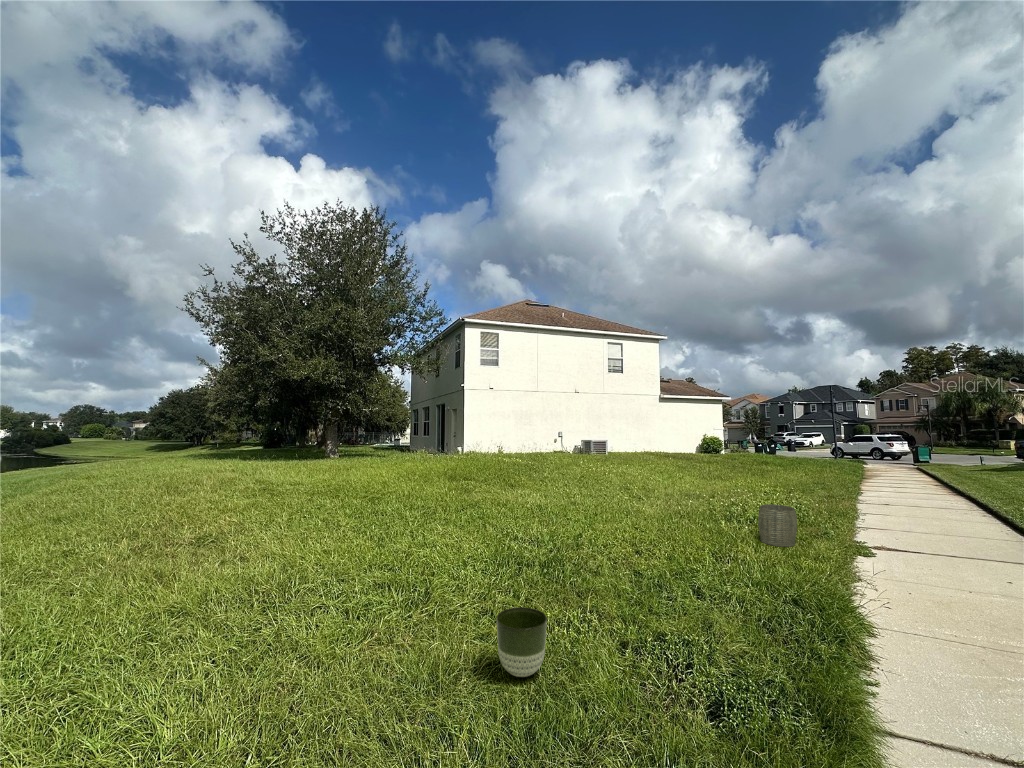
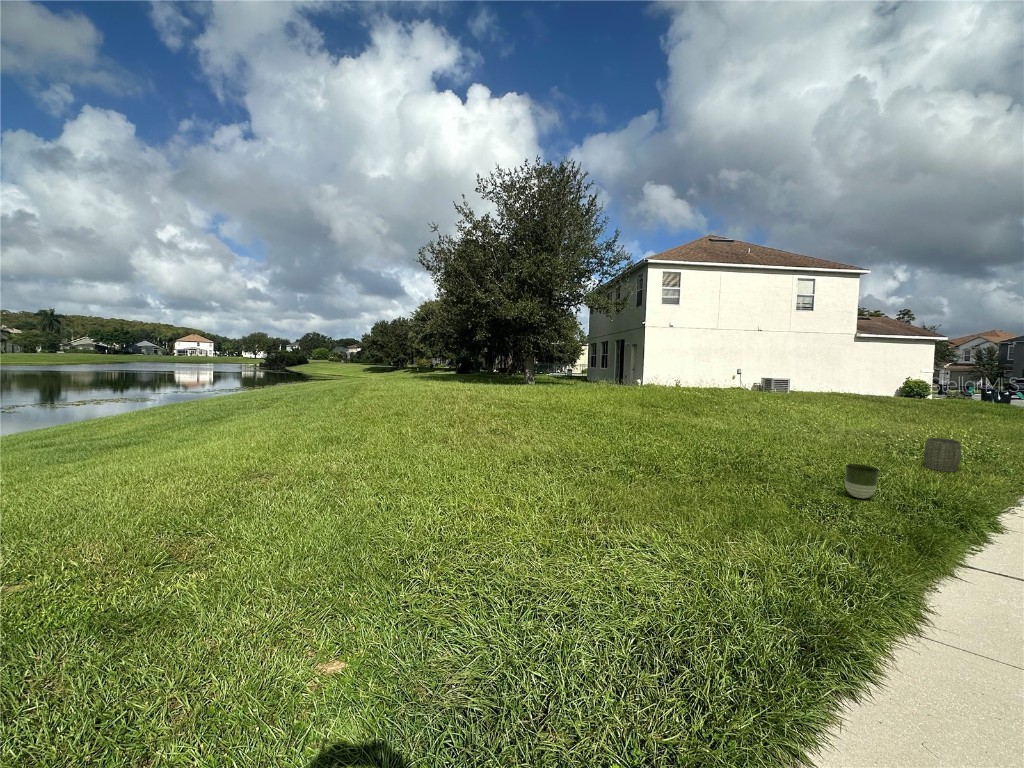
planter: present [497,607,547,677] -> present [845,464,879,498]

